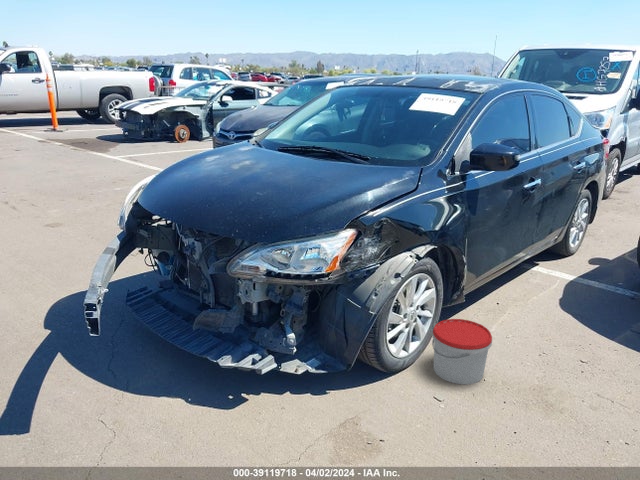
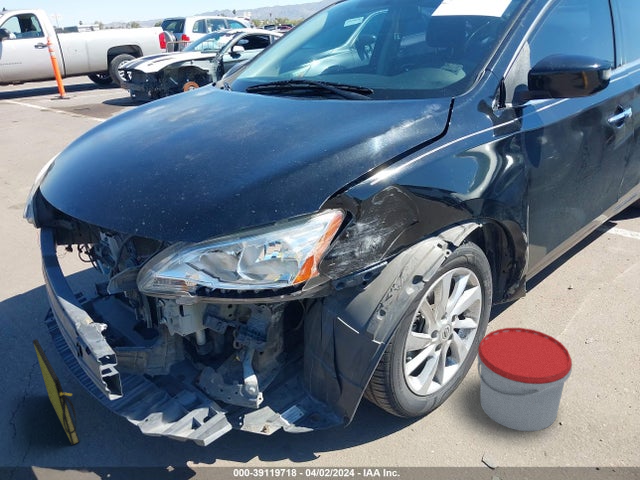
bag: none [127,313,164,385] -> present [33,339,80,445]

